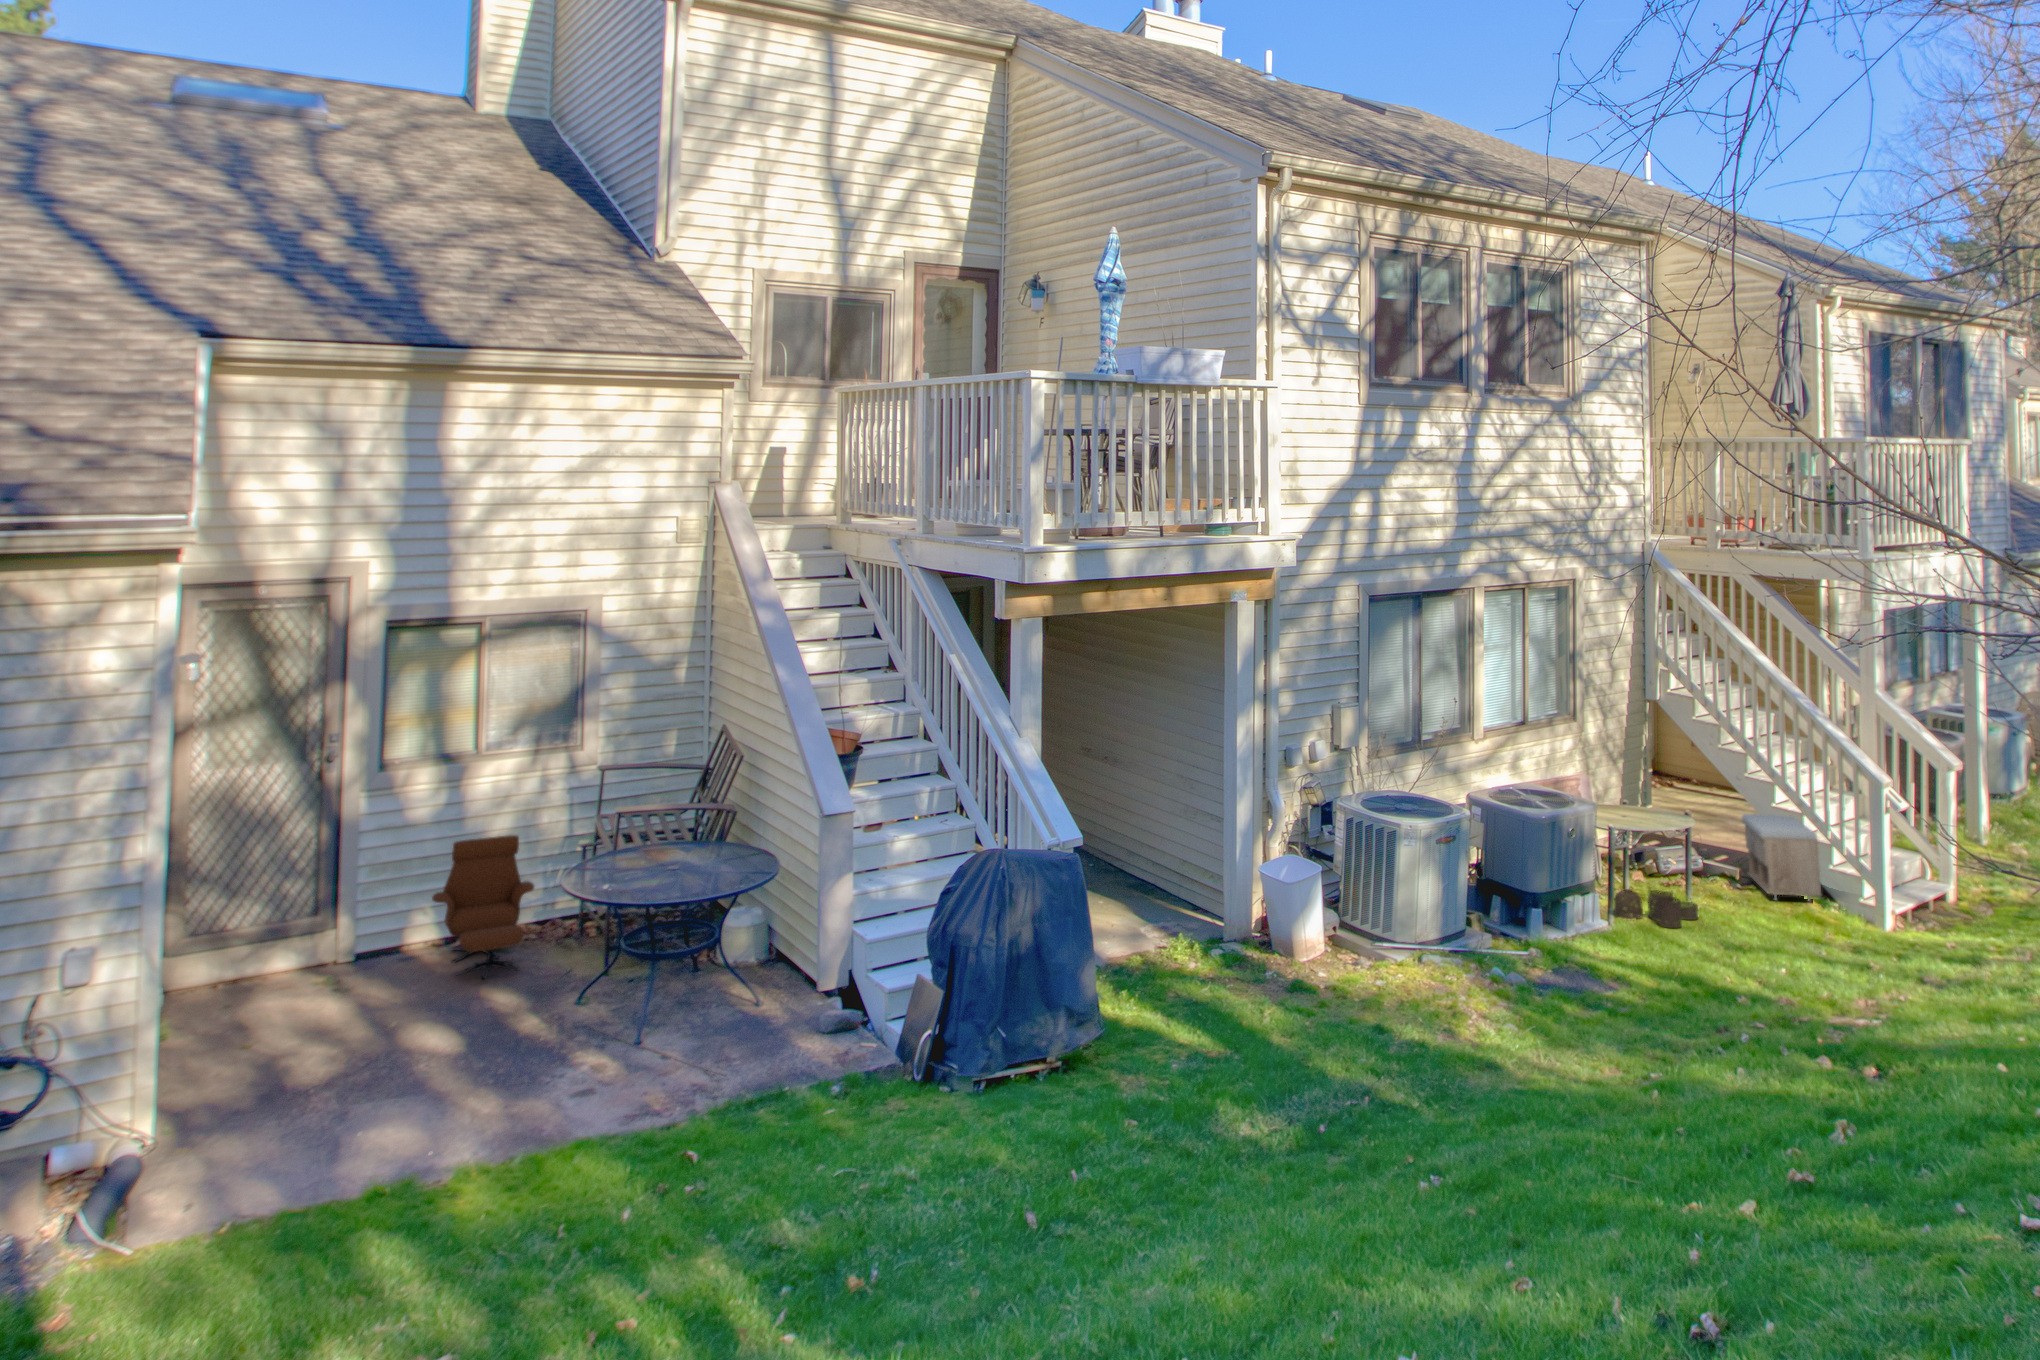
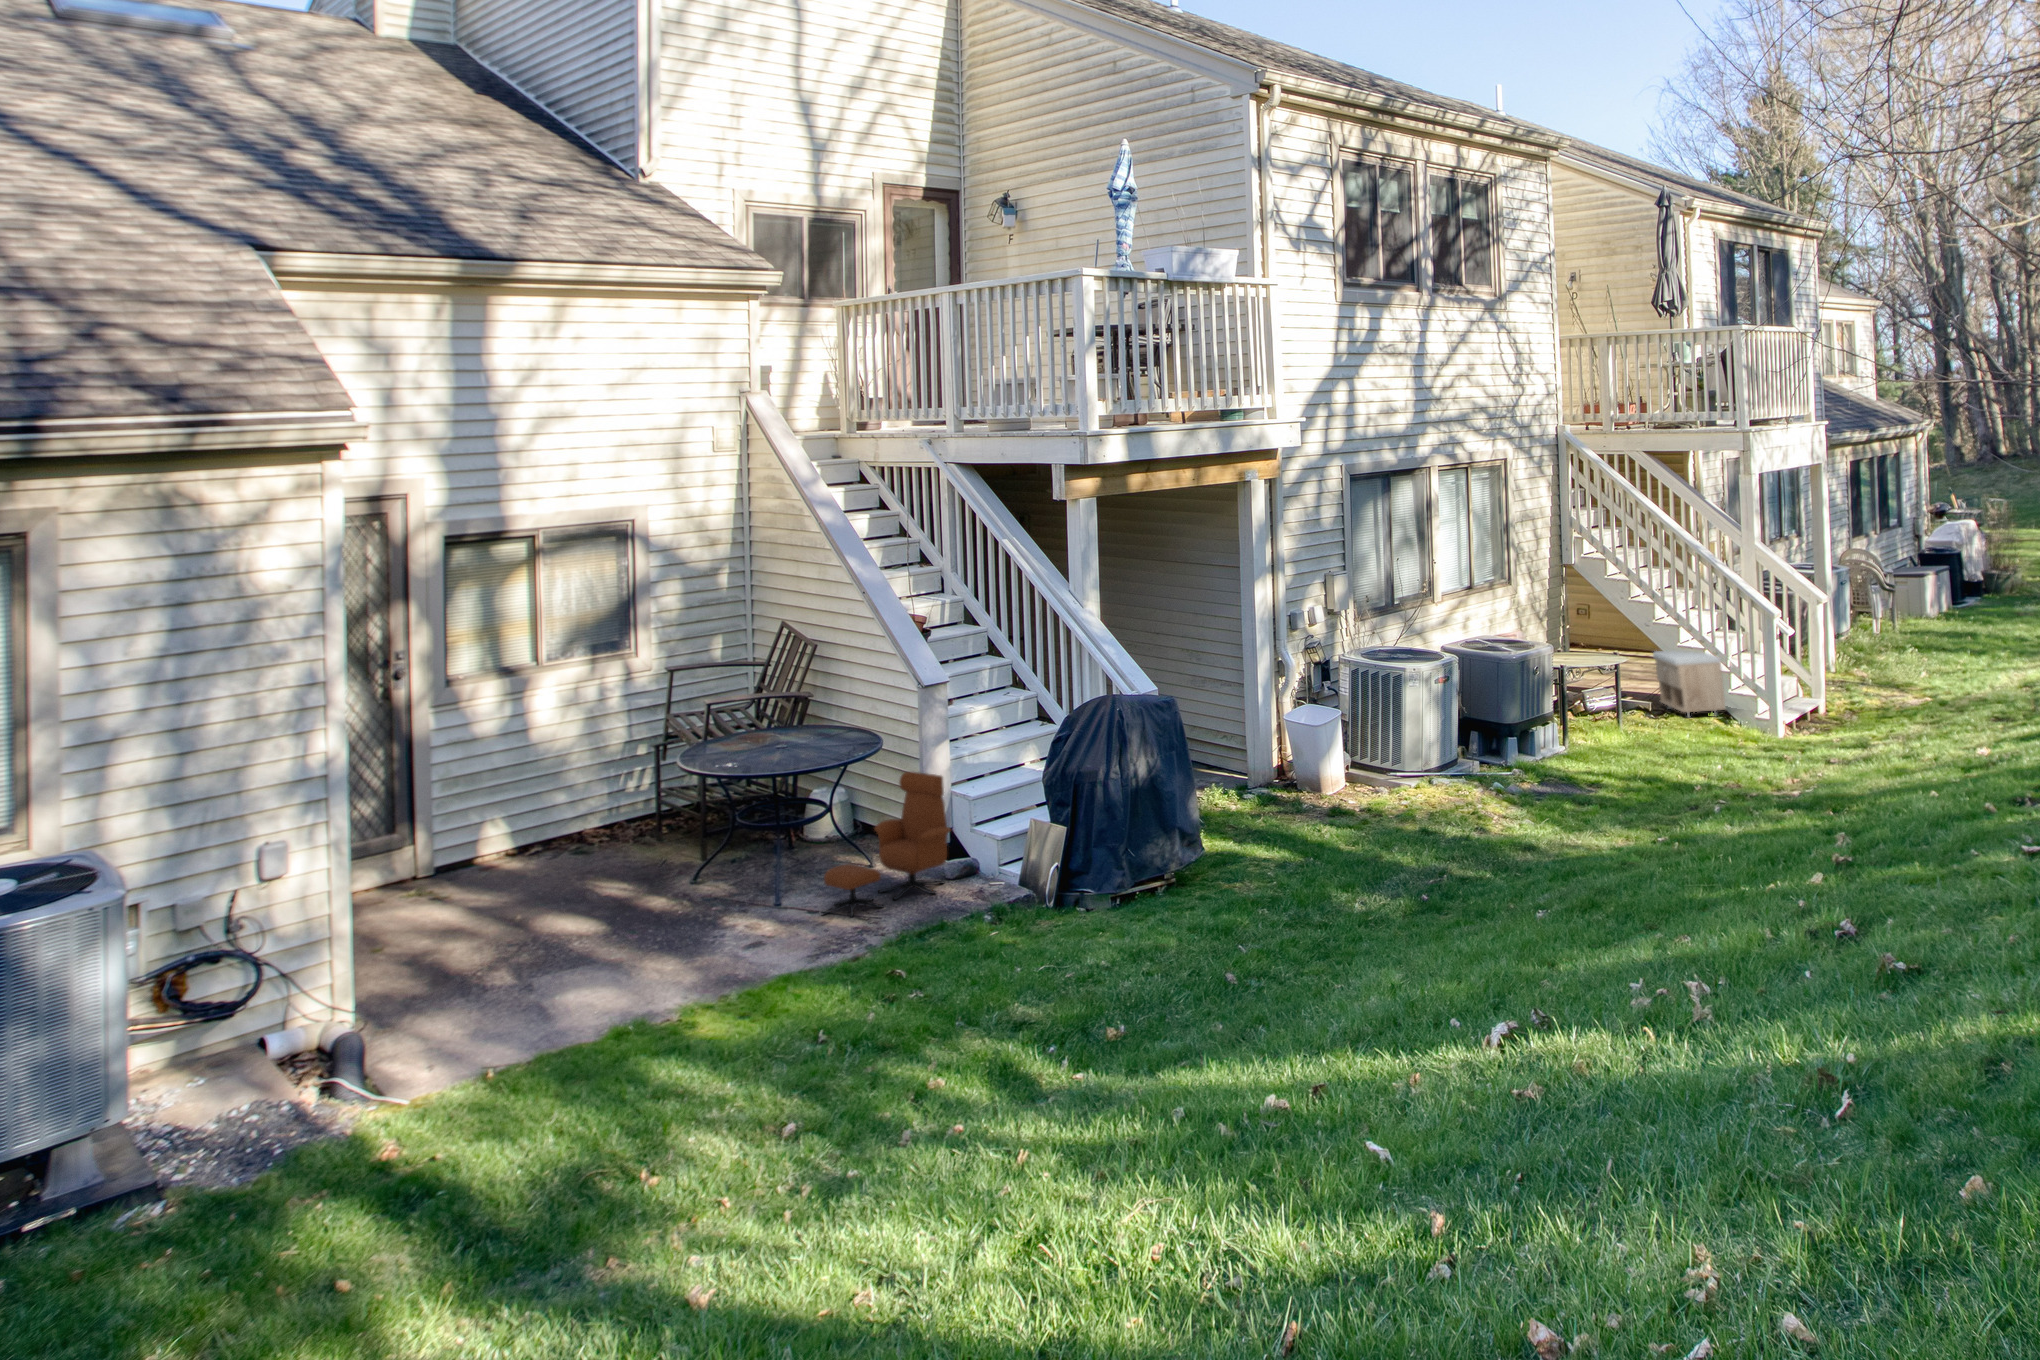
lounge chair: present [432,835,534,979] -> present [822,772,951,917]
woven basket: present [1614,889,1698,928] -> none [1565,712,1635,742]

